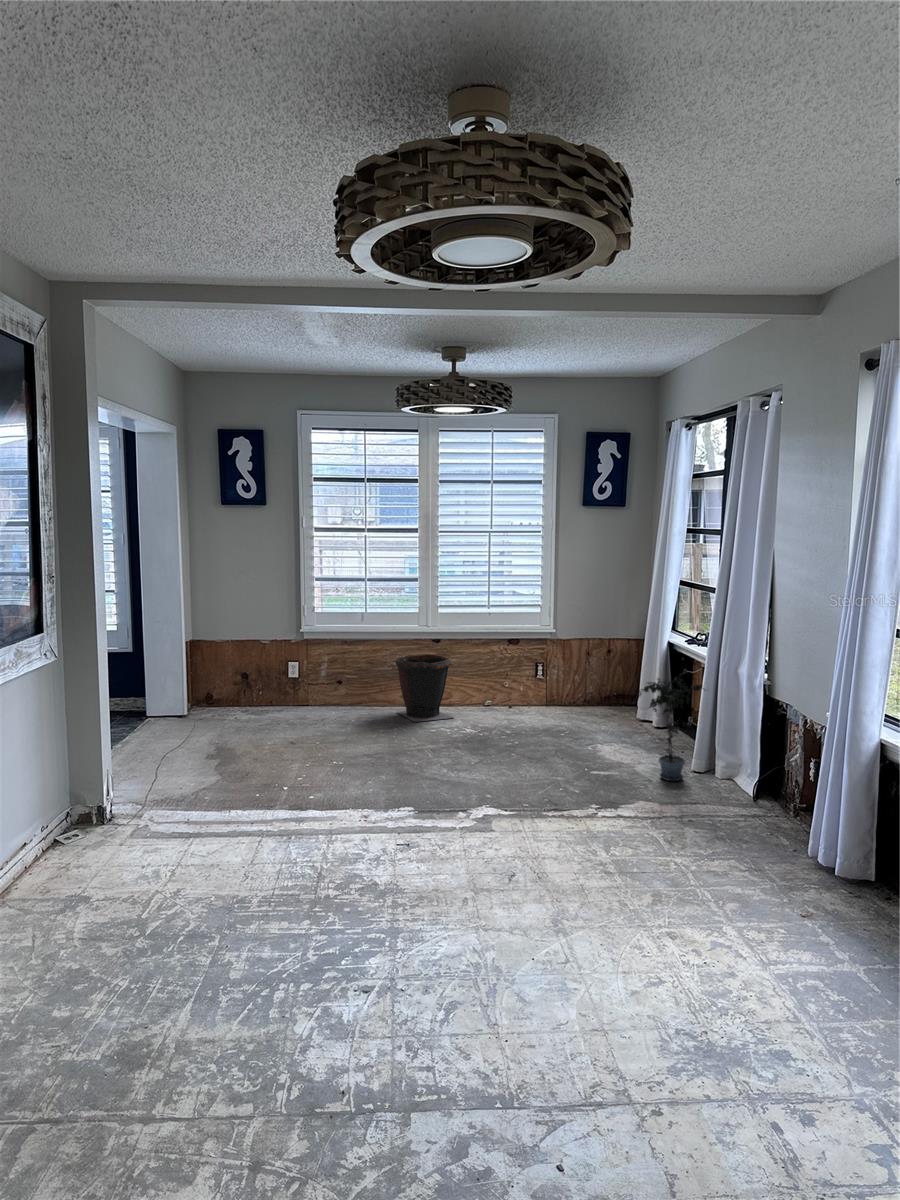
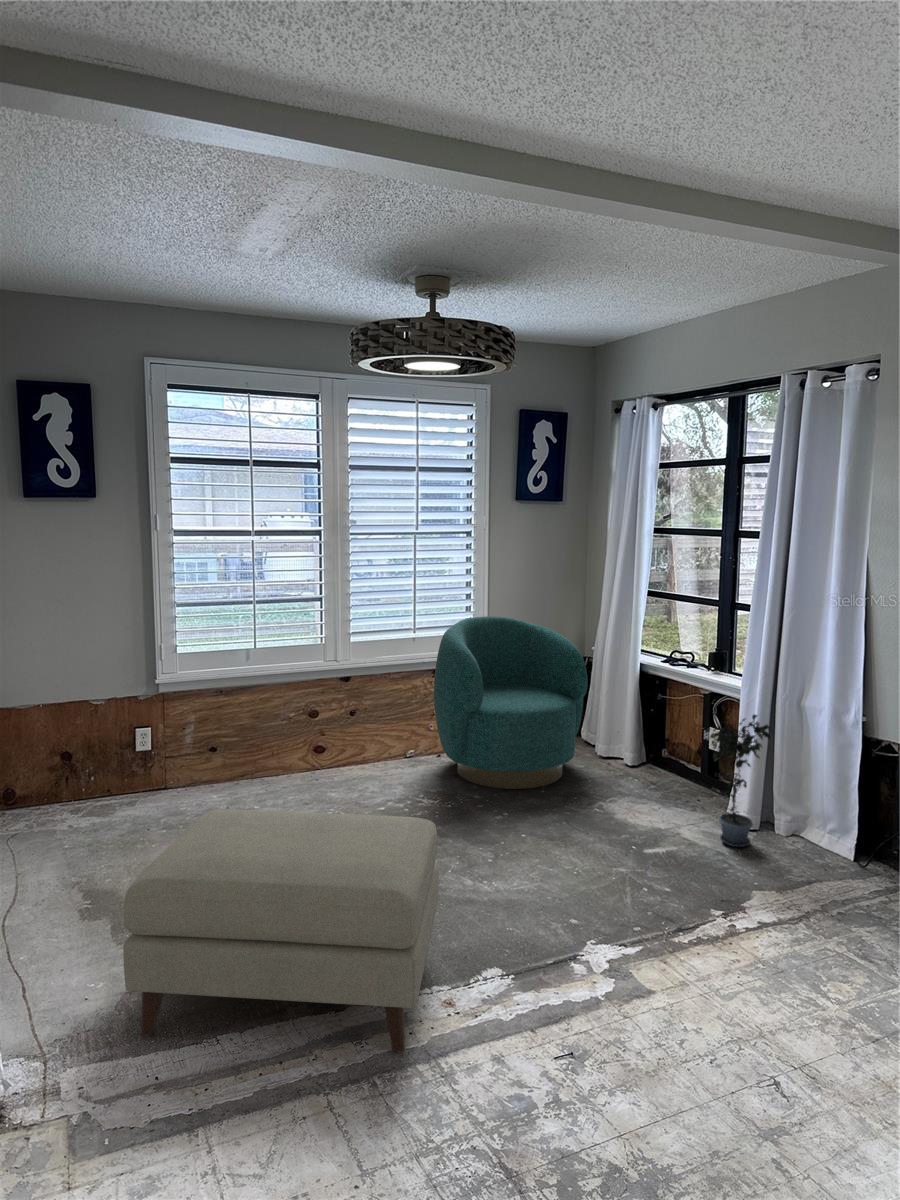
armchair: none [494,599,616,732] -> present [434,616,588,789]
bucket: present [395,655,454,722] -> none [304,699,390,796]
ottoman: none [190,693,390,828] -> present [123,810,439,1052]

